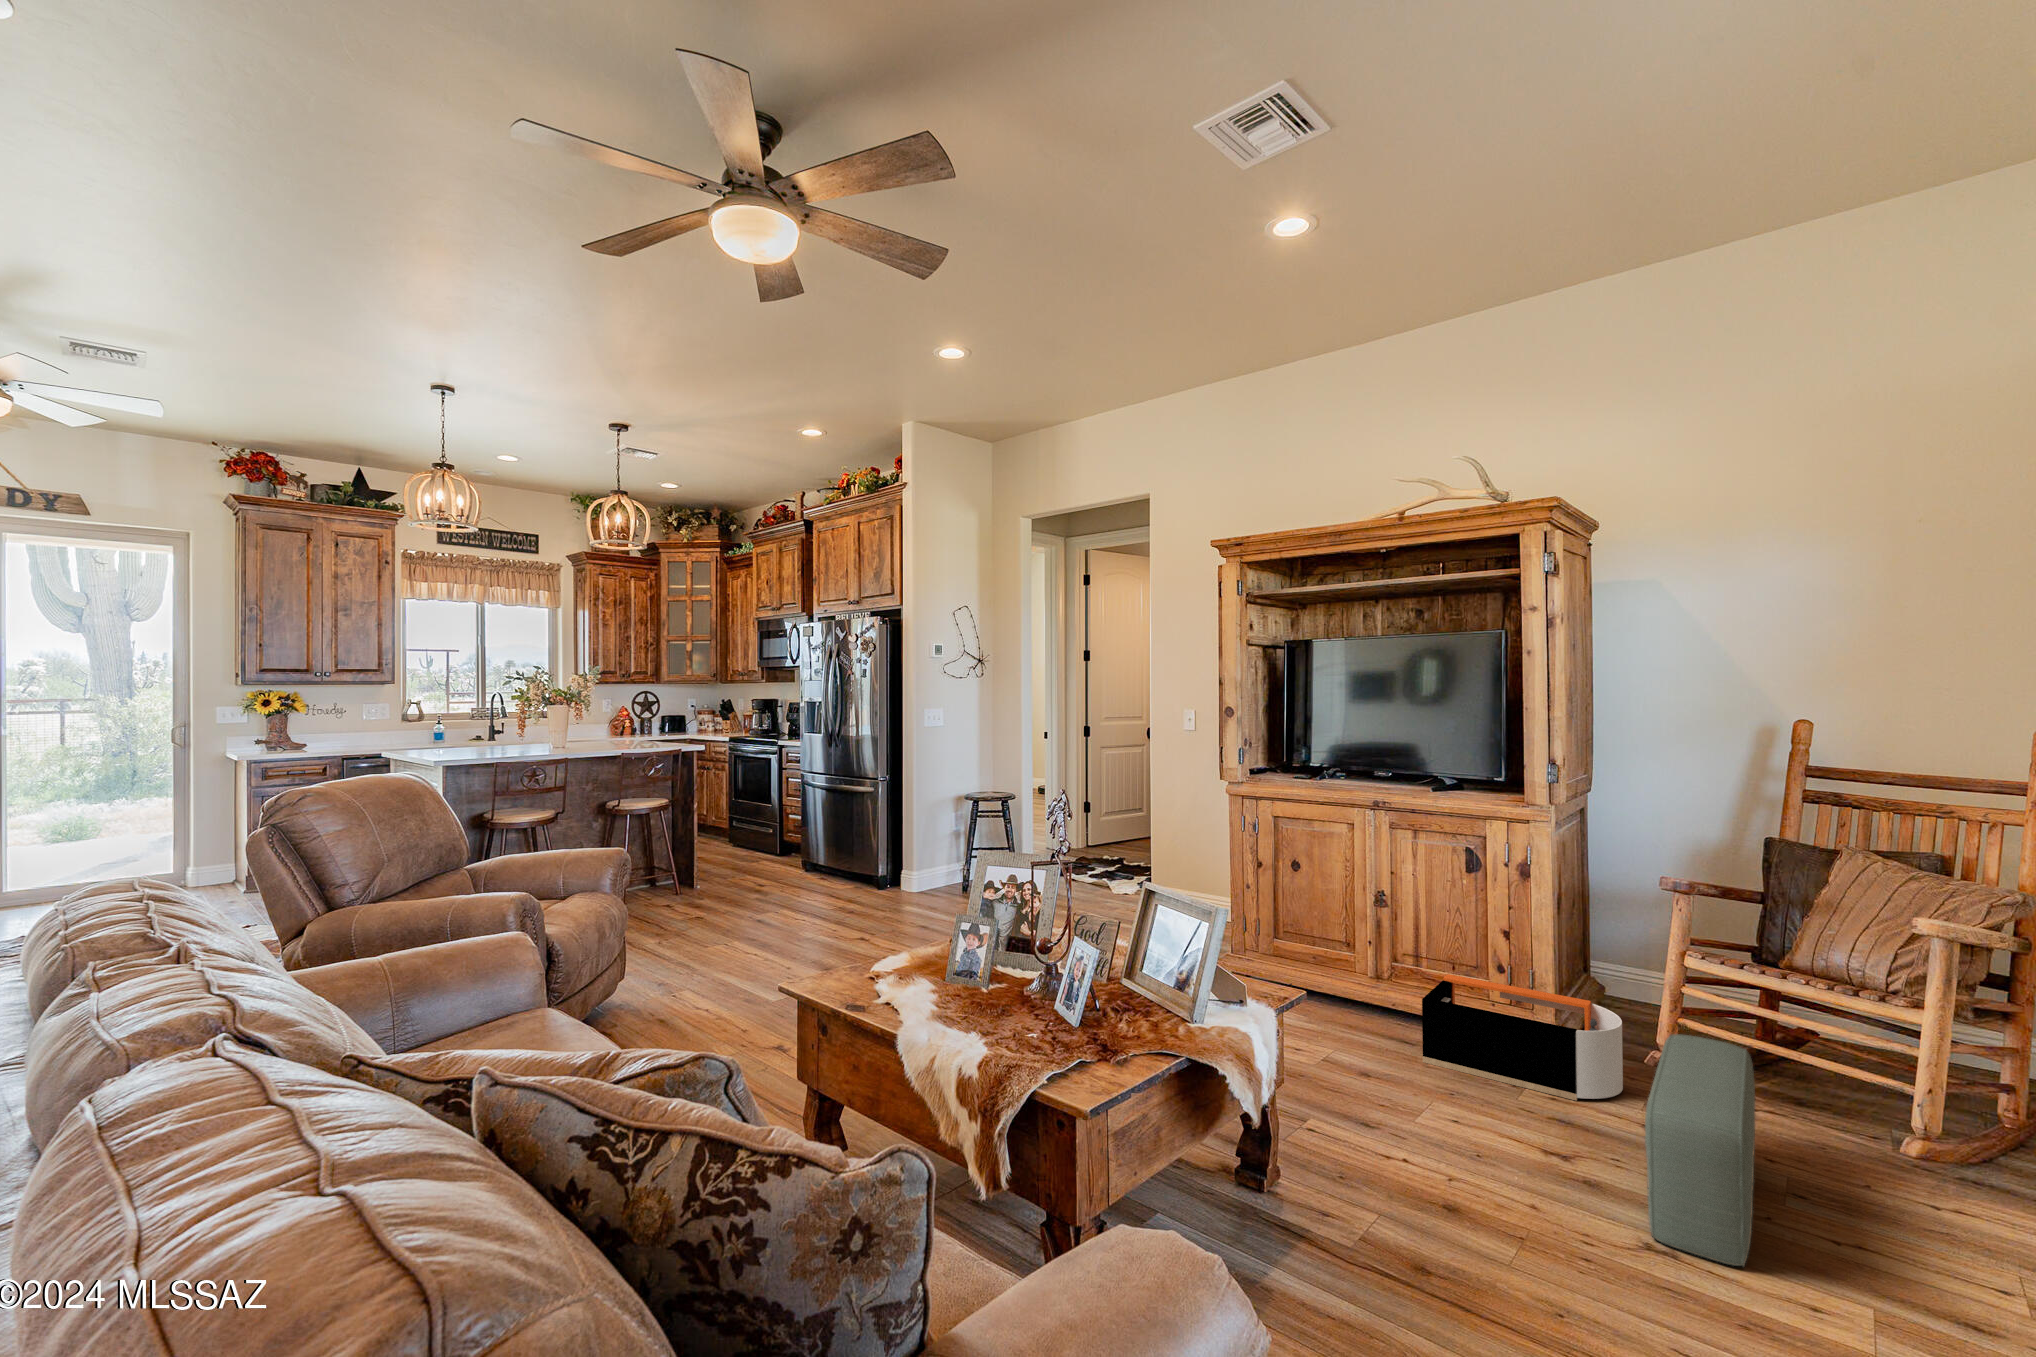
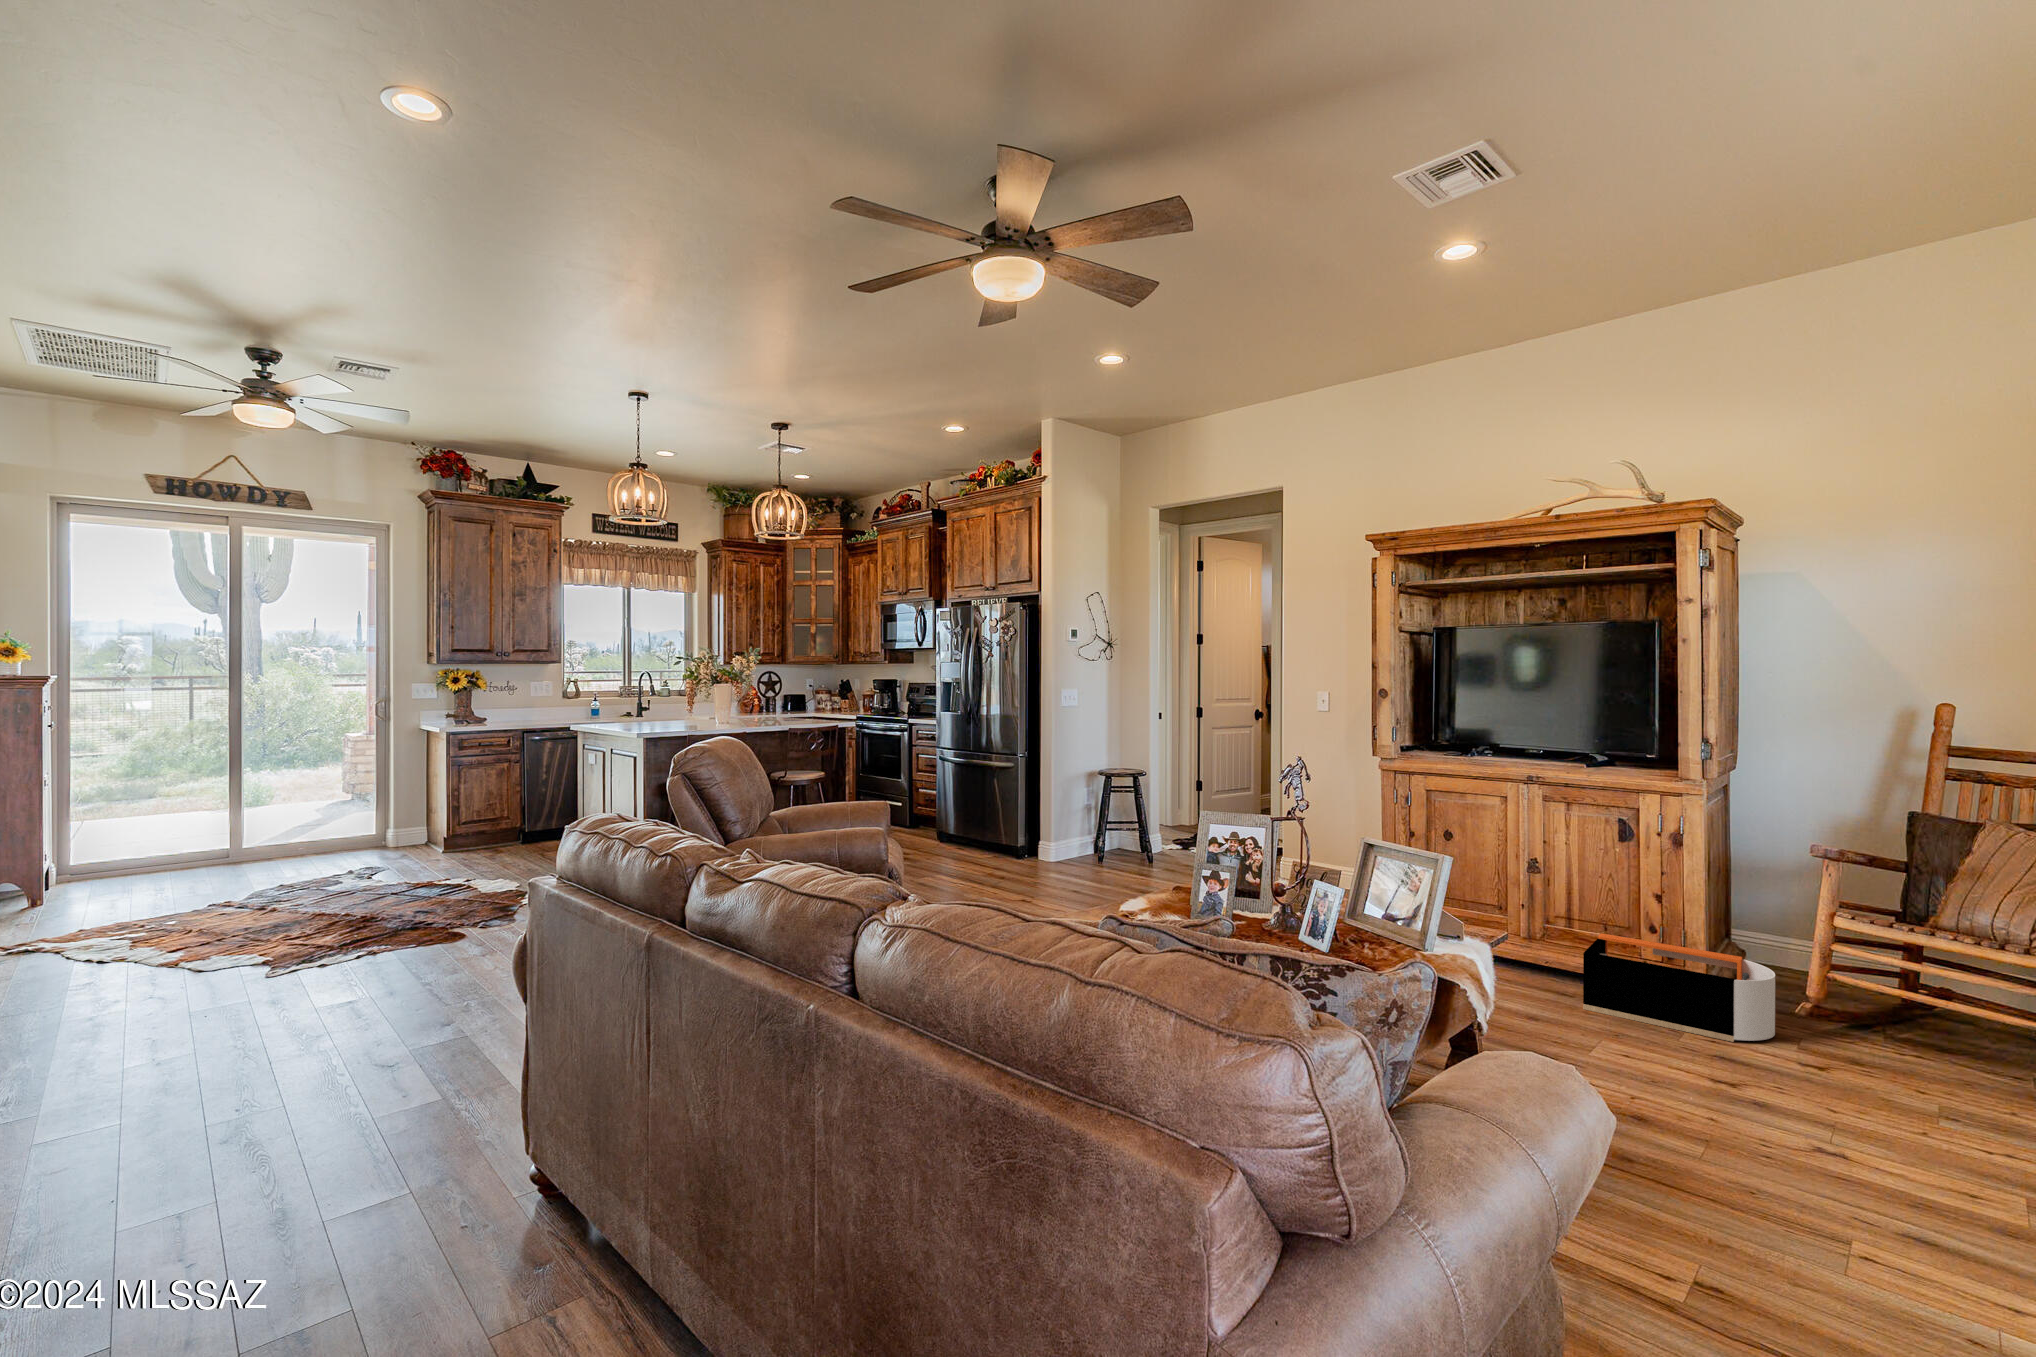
pouf: present [1645,1034,1755,1266] -> none [1819,980,1916,1165]

